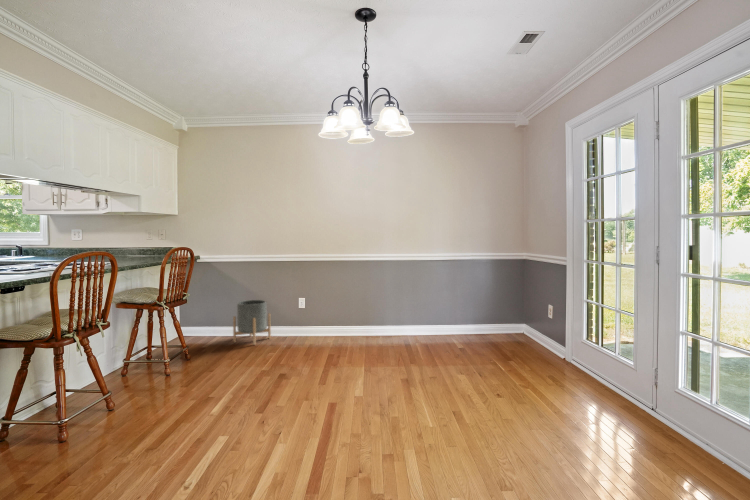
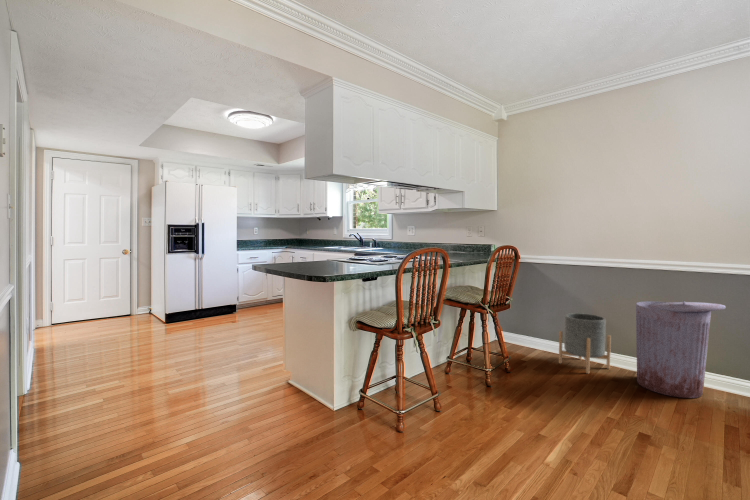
trash can: none [284,282,331,347] -> present [636,301,726,398]

